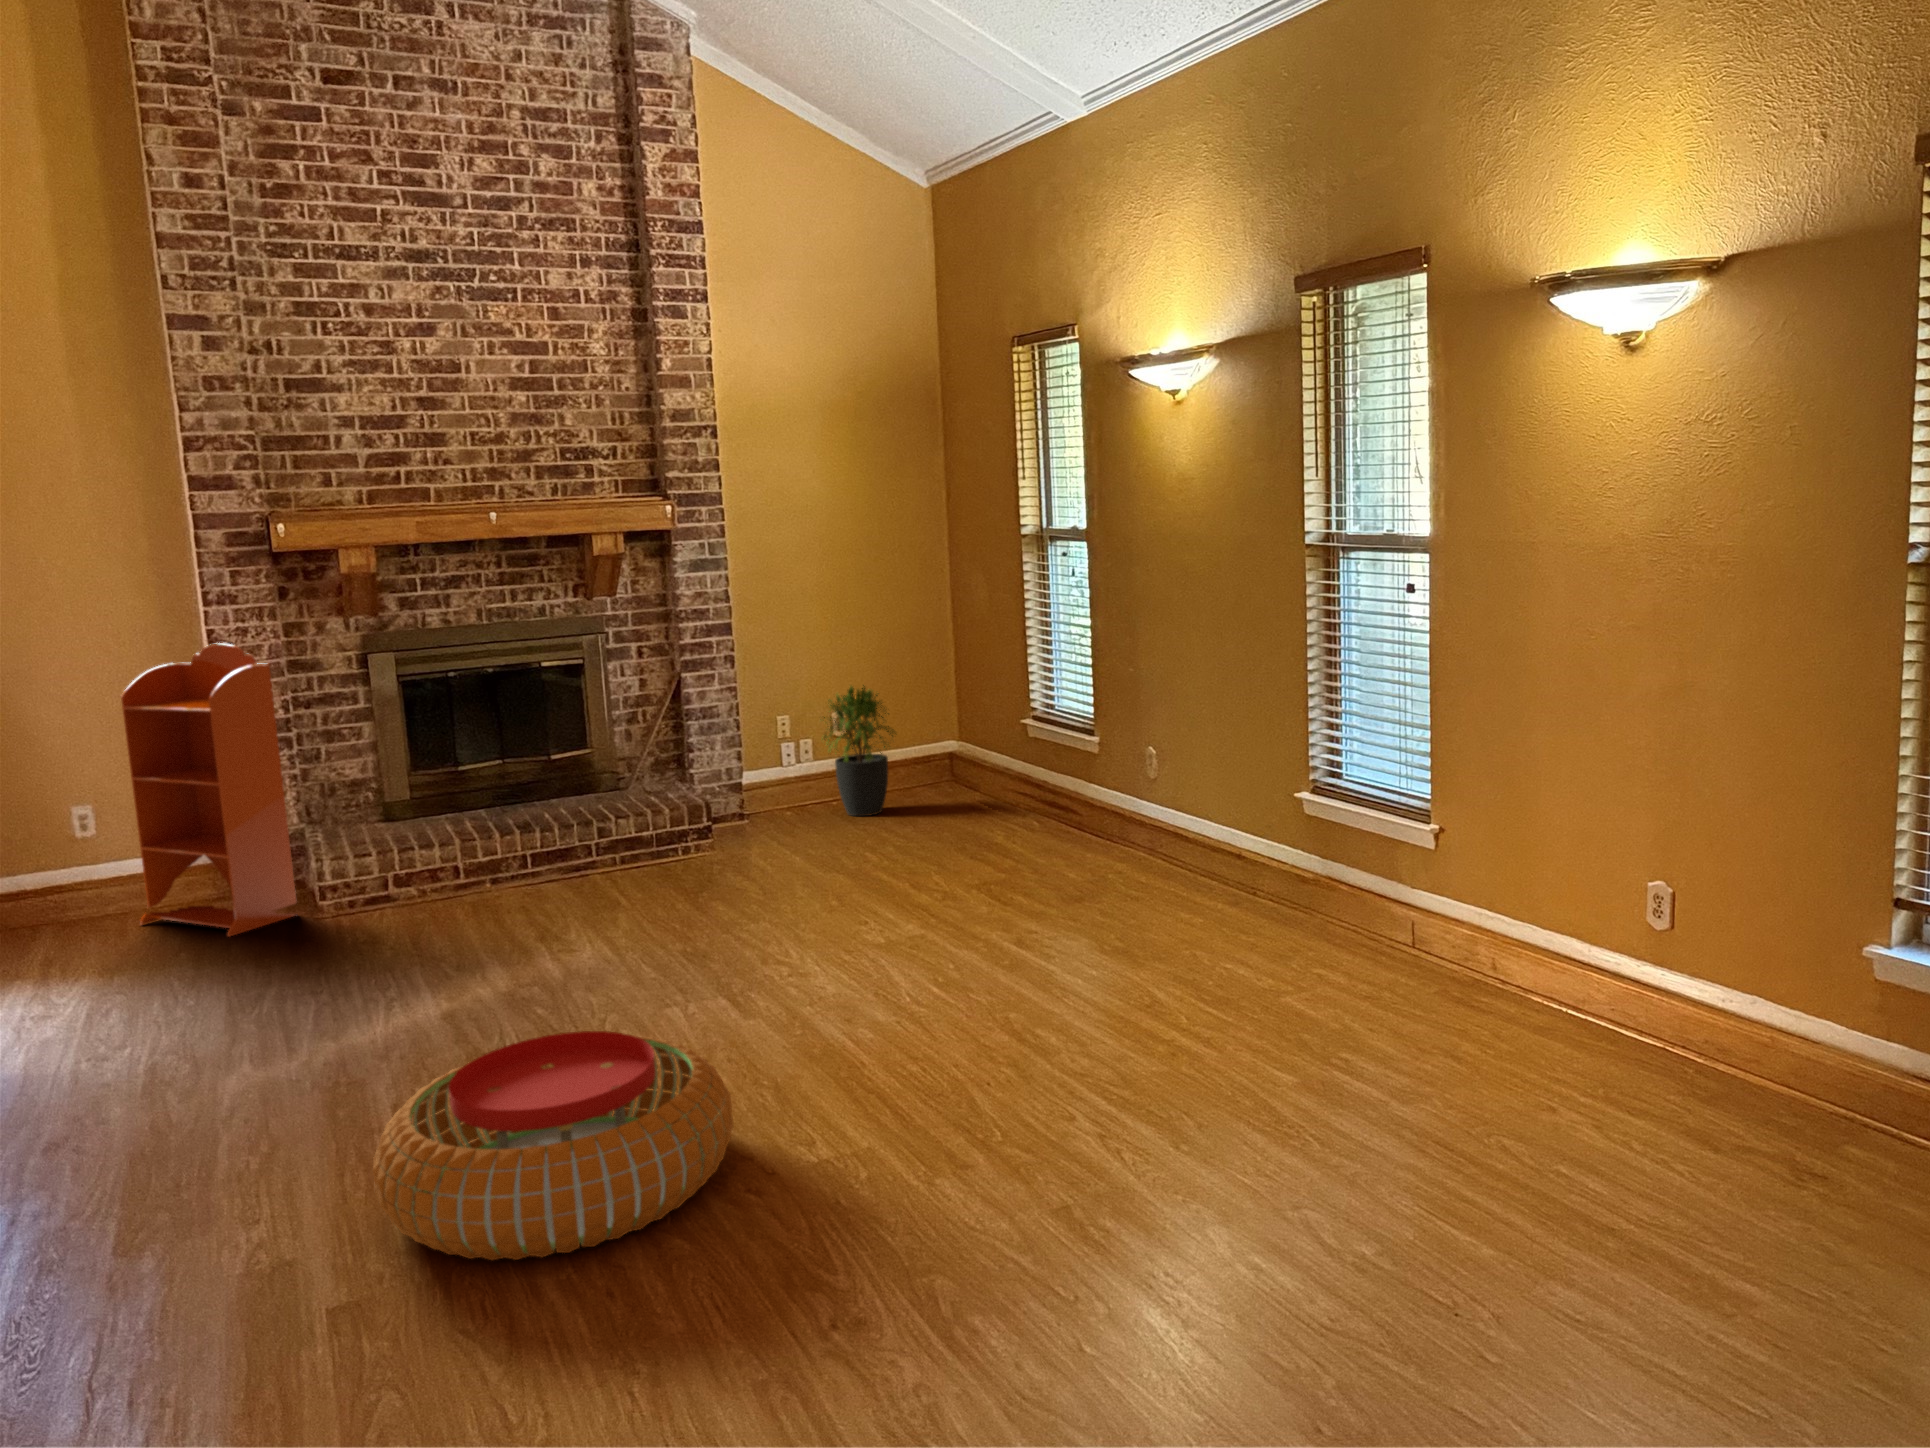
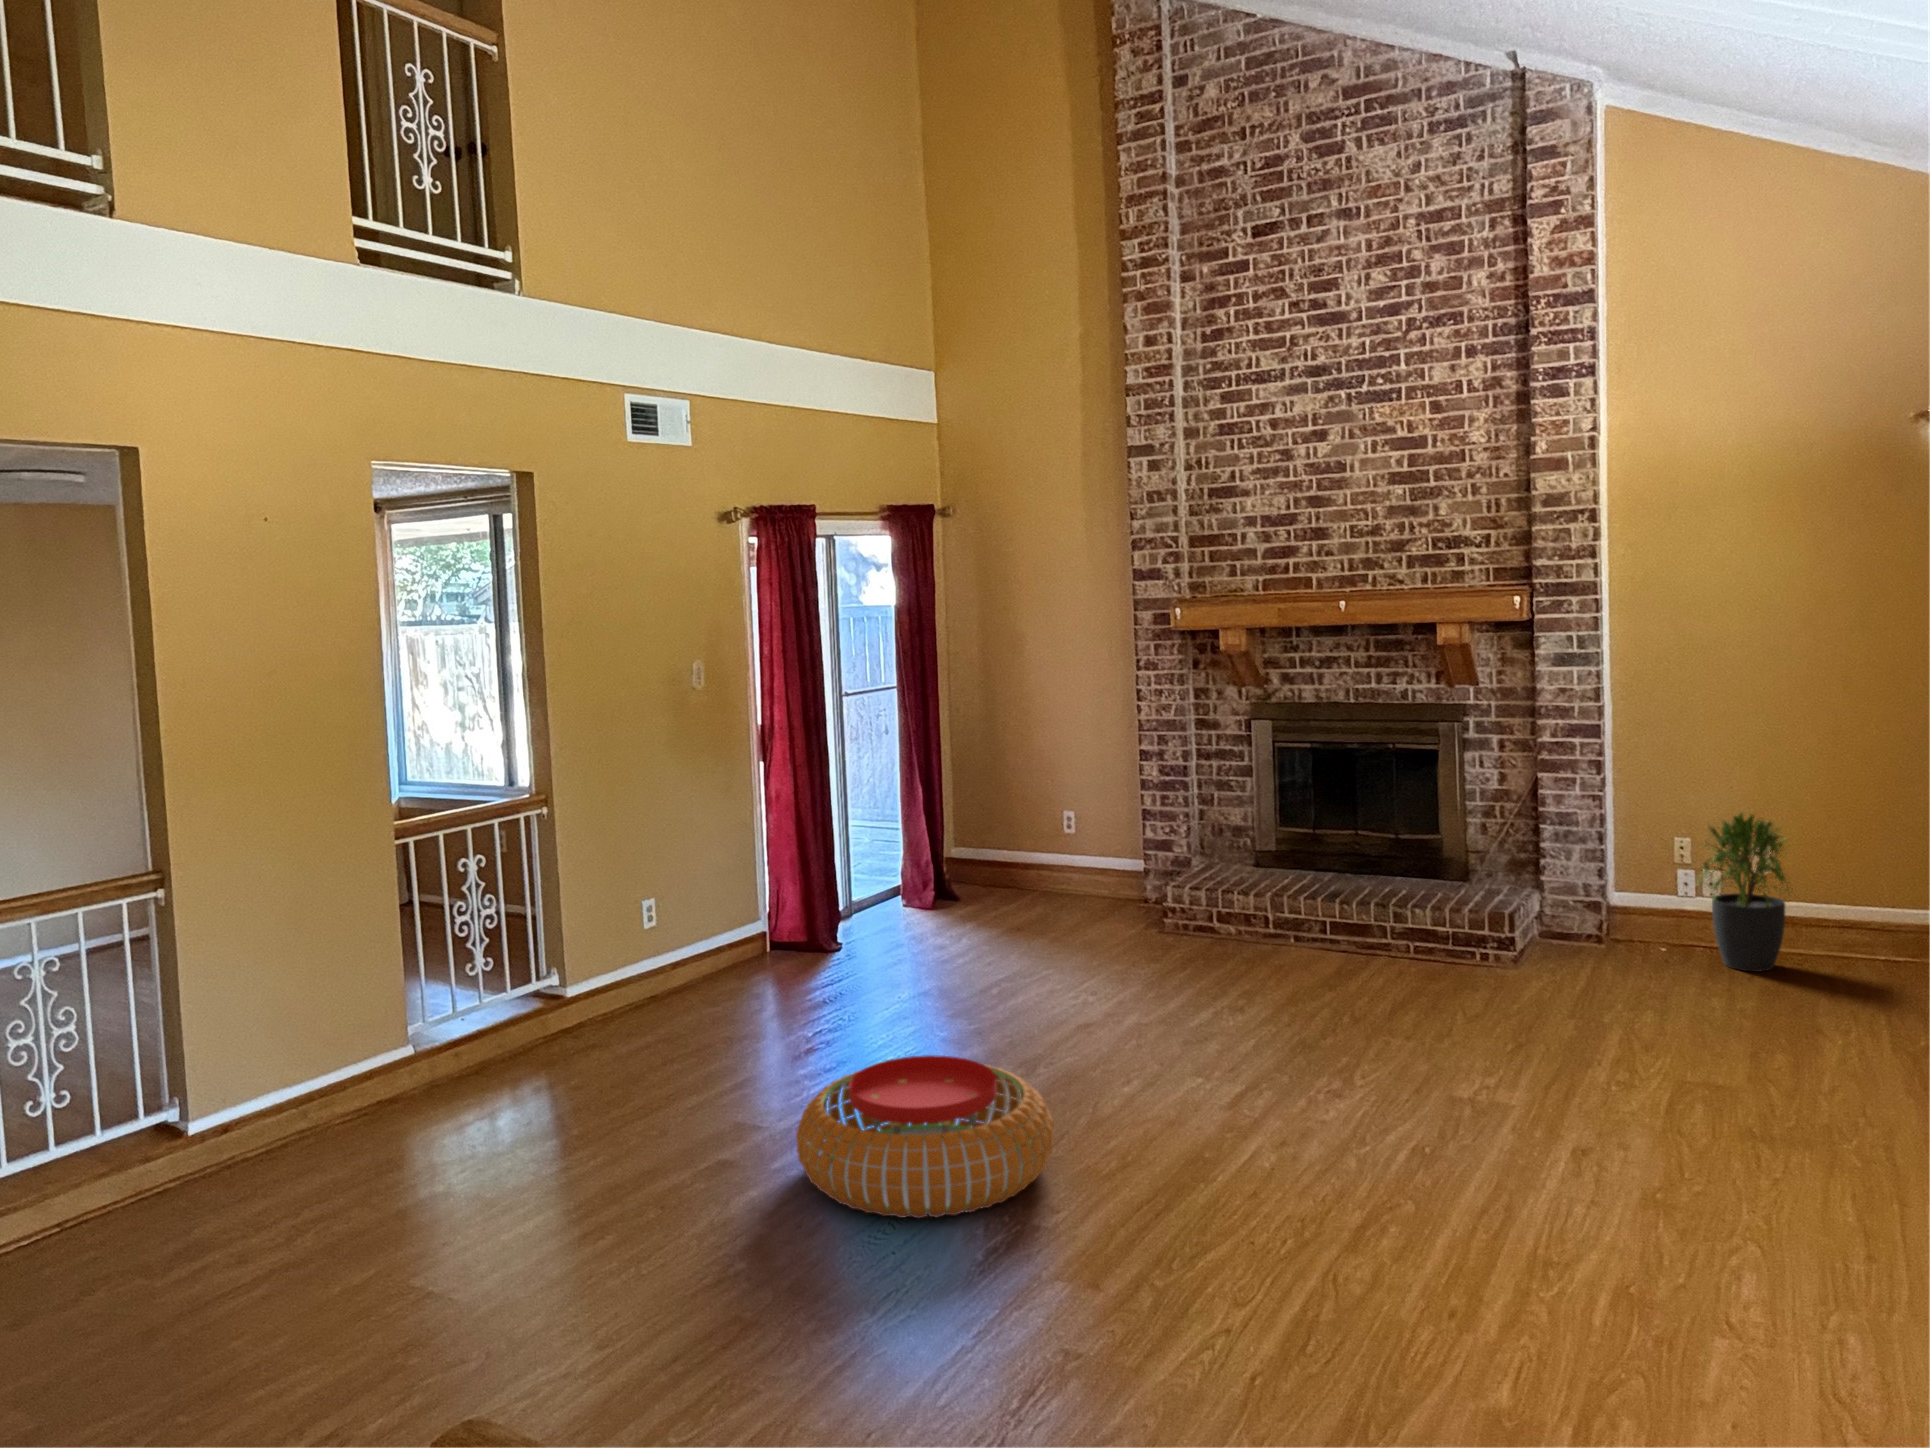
bookcase: present [121,643,296,936] -> none [1075,702,1154,930]

